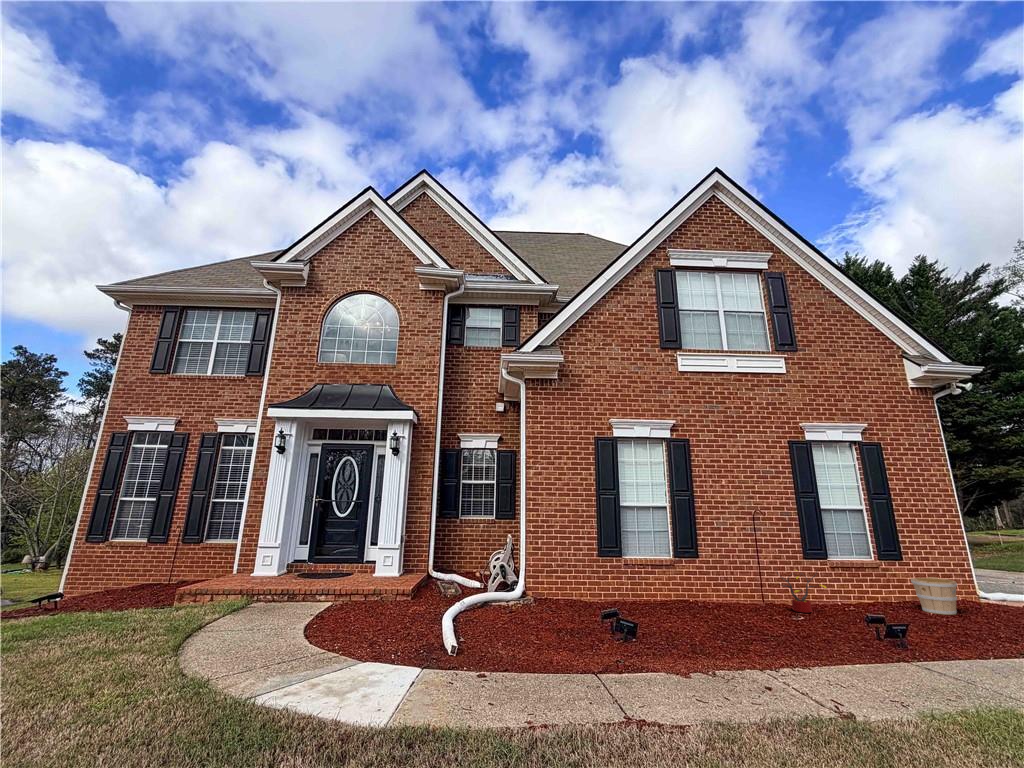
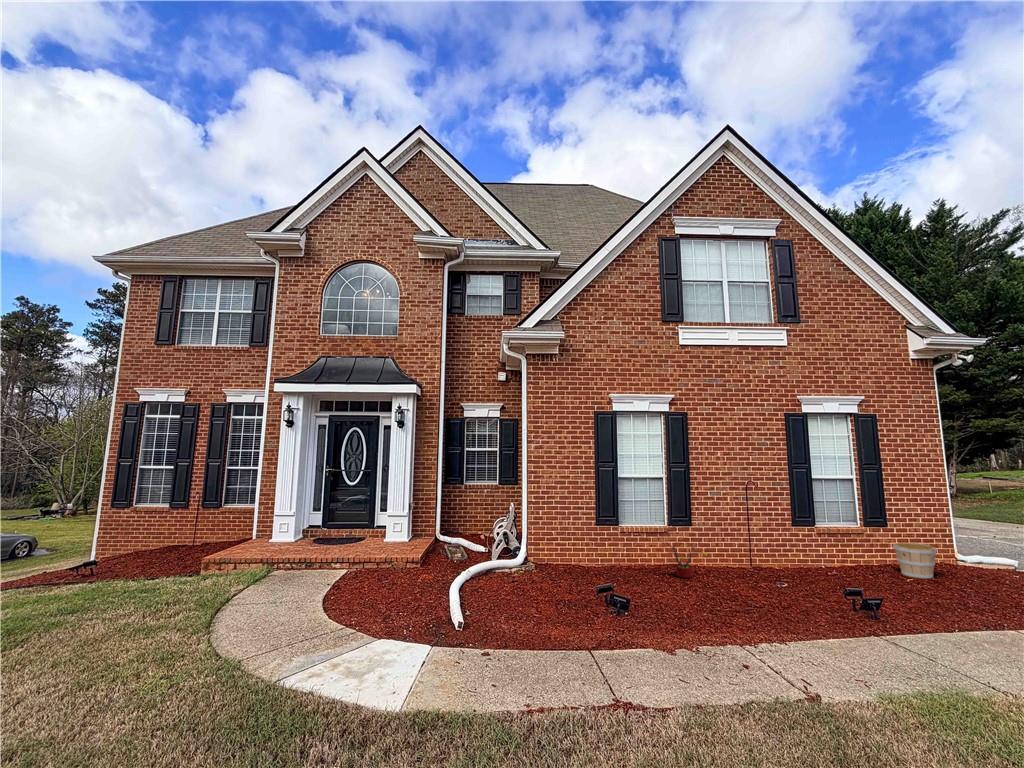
decorative plant: present [781,576,826,613] -> present [670,544,707,578]

